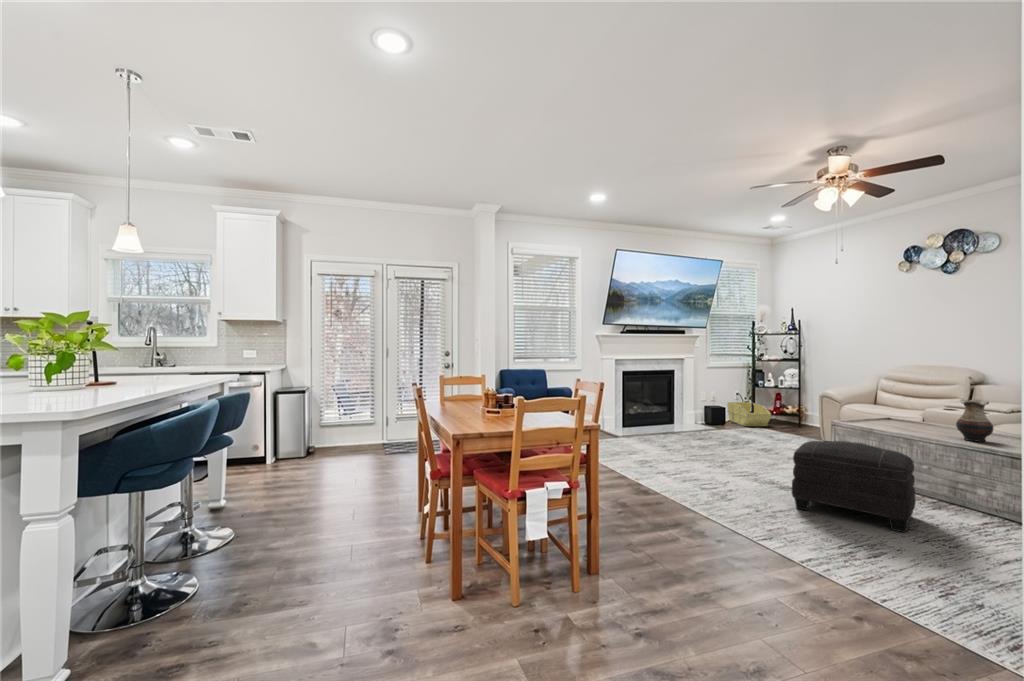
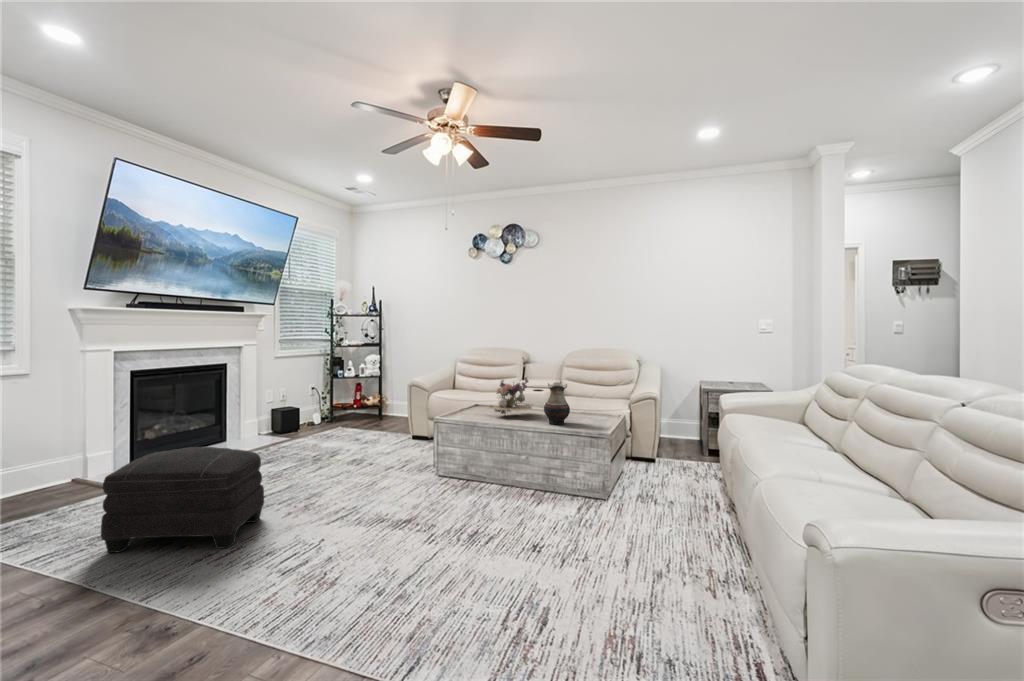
flower arrangement: none [892,393,956,429] -> present [489,377,532,414]
storage bin: present [728,402,771,426] -> none [302,397,354,428]
ottoman: present [792,441,916,532] -> present [101,447,264,553]

